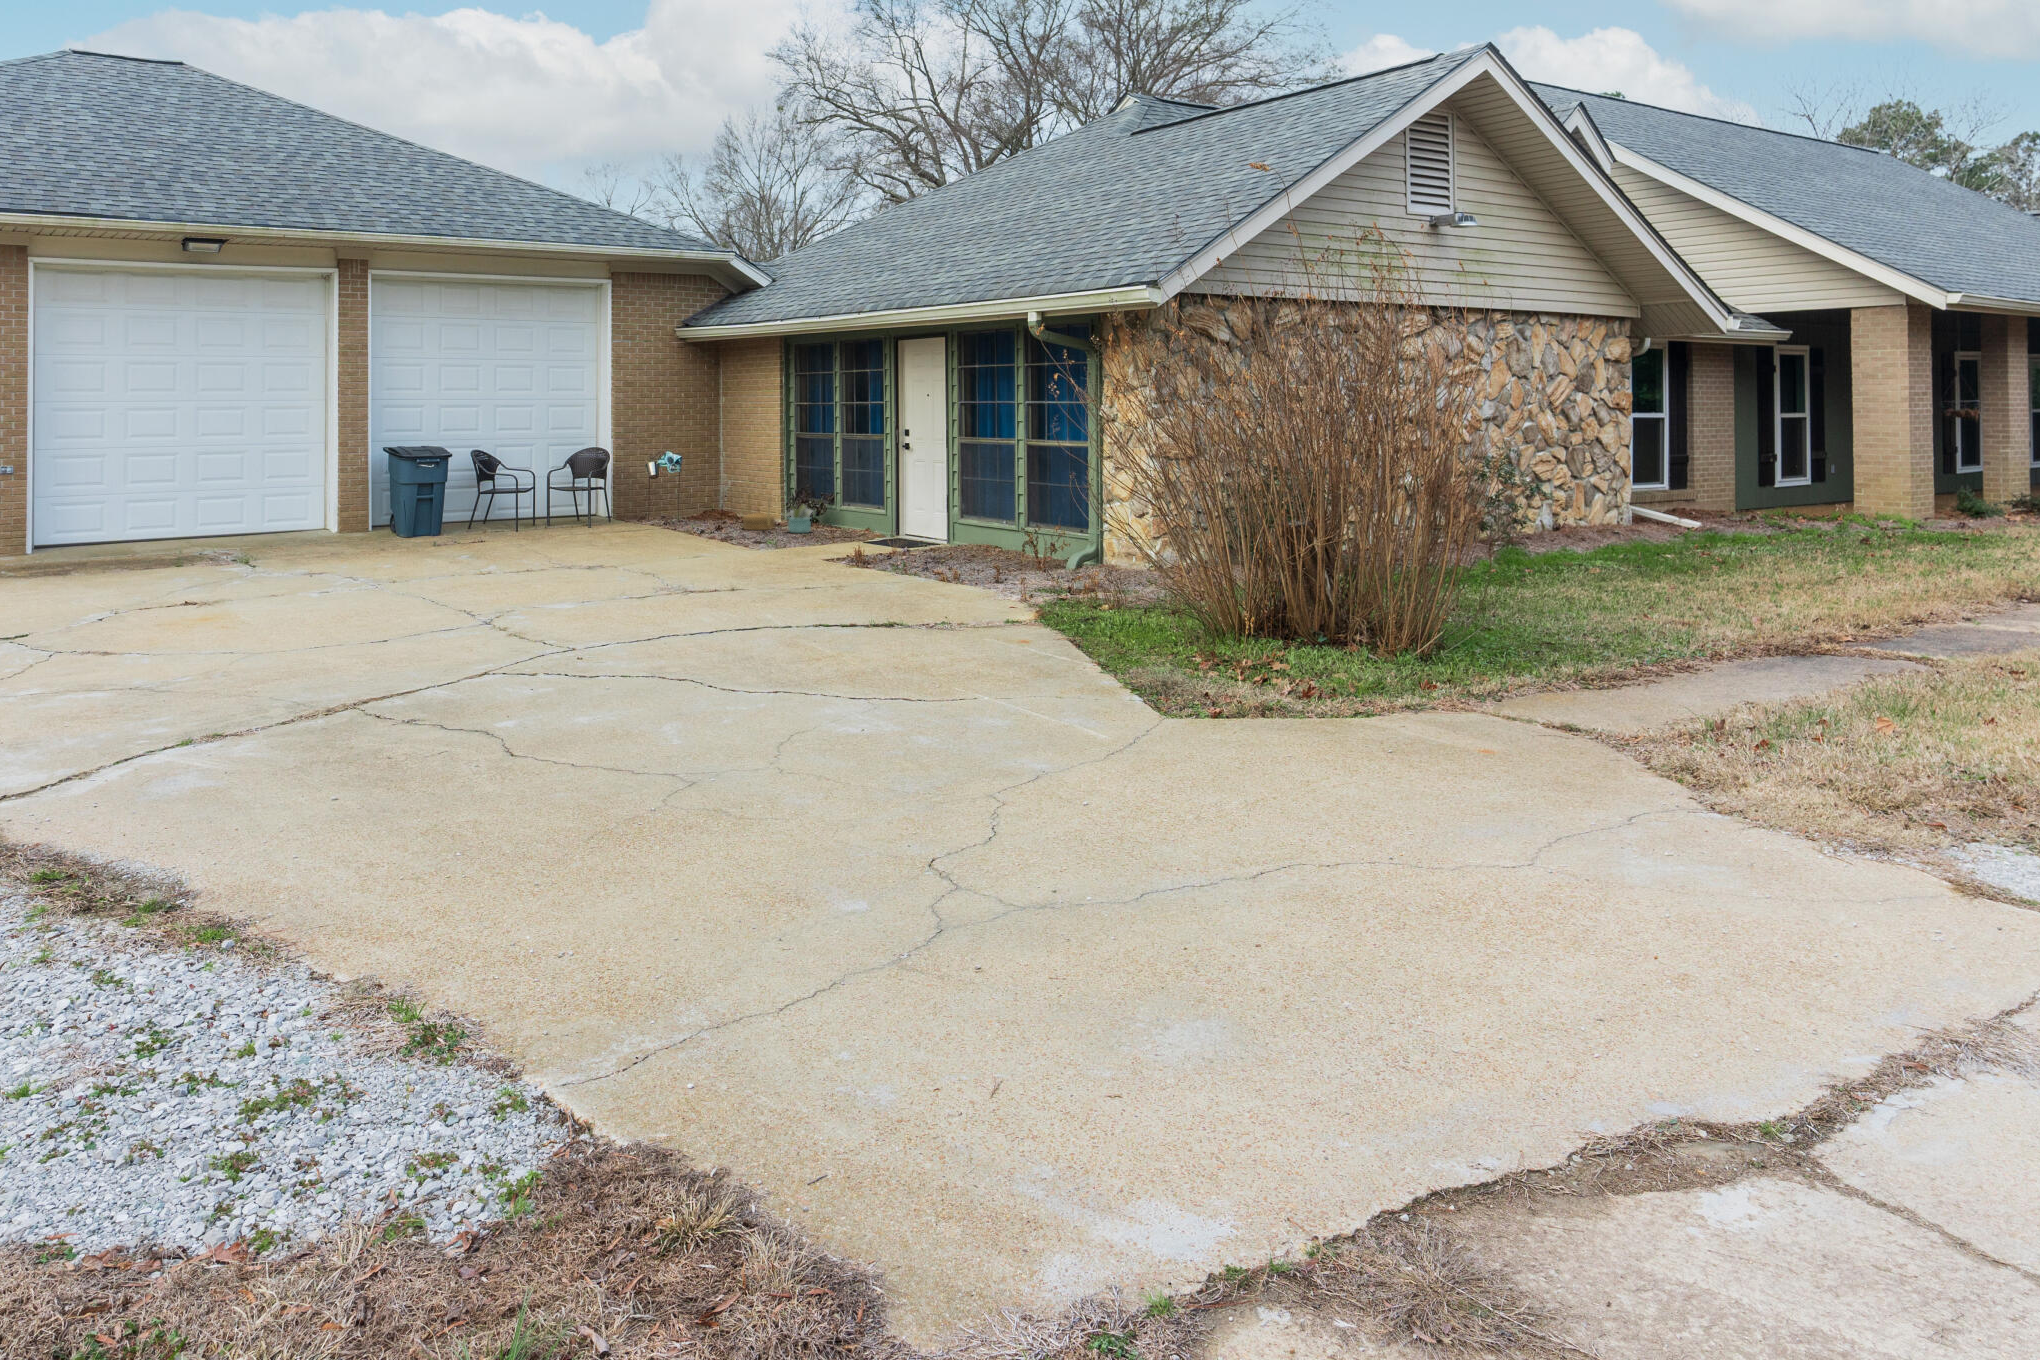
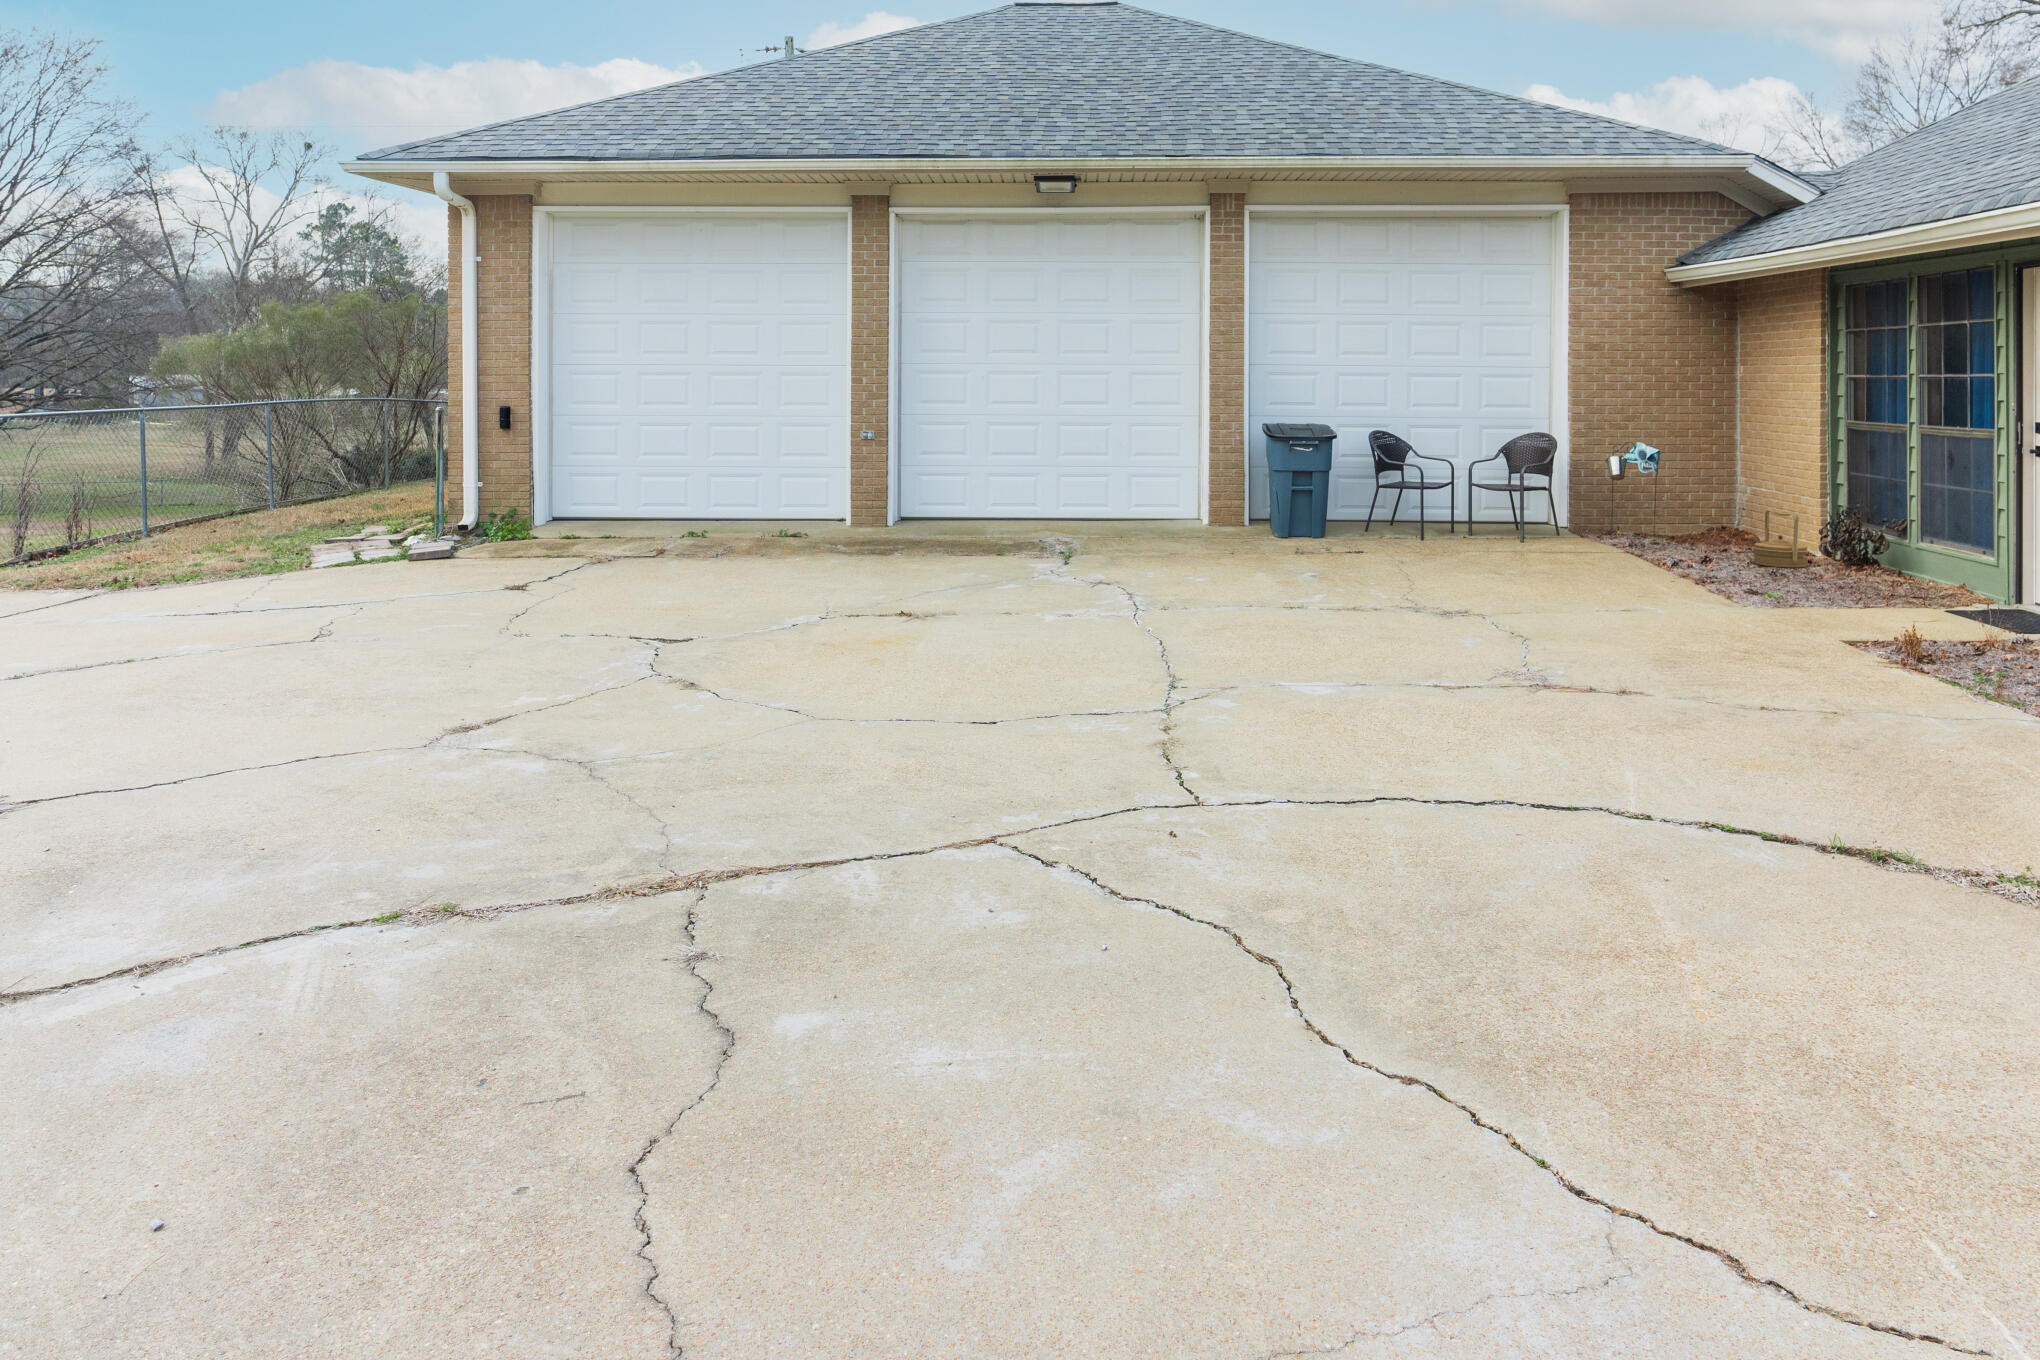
decorative plant: present [781,505,812,533] -> none [1811,534,1870,579]

